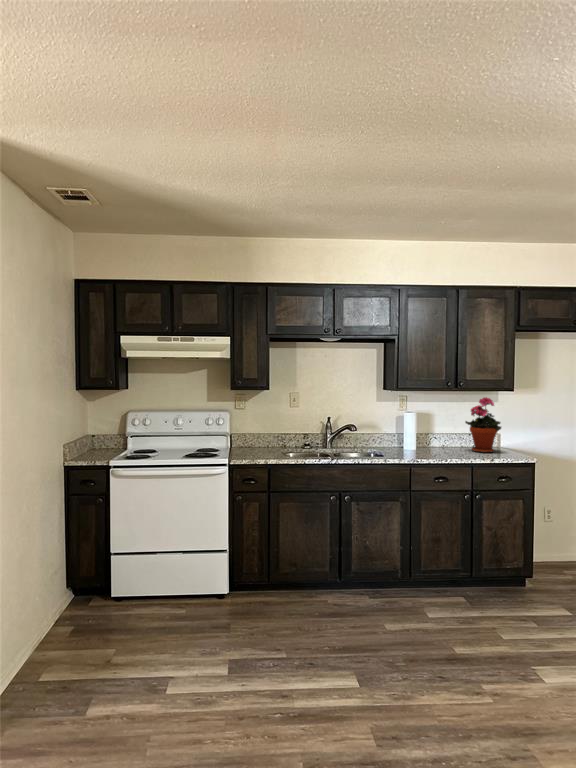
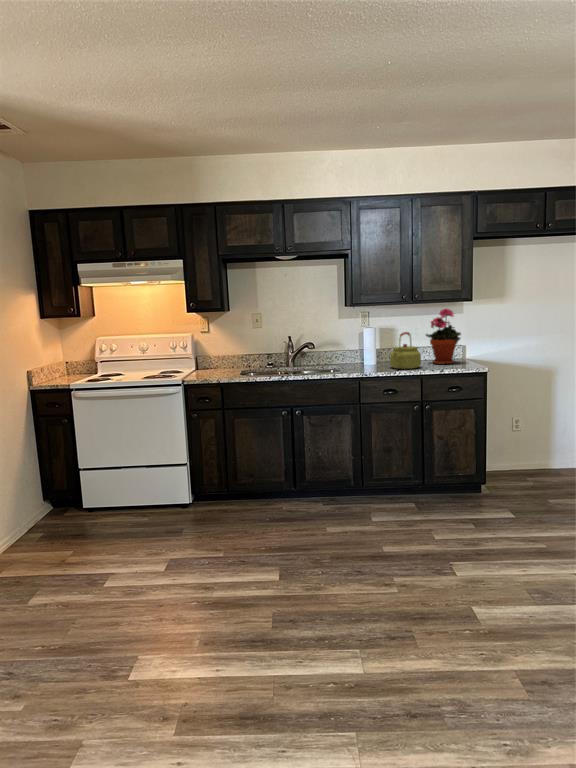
kettle: none [434,419,466,456] -> present [390,332,421,369]

